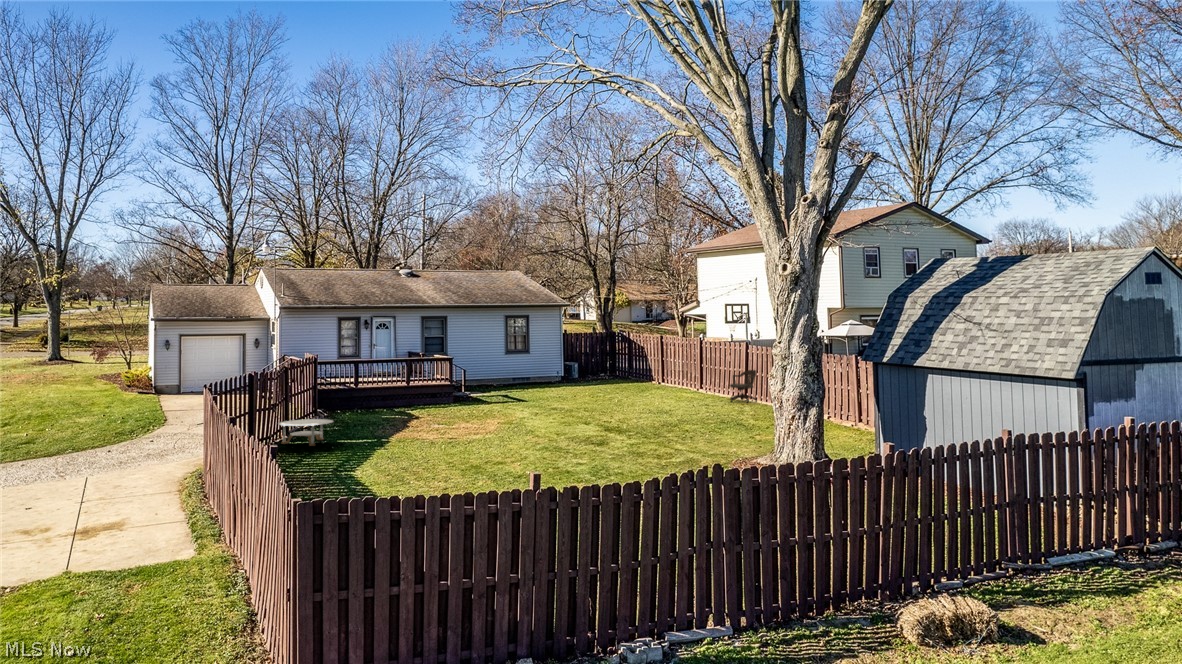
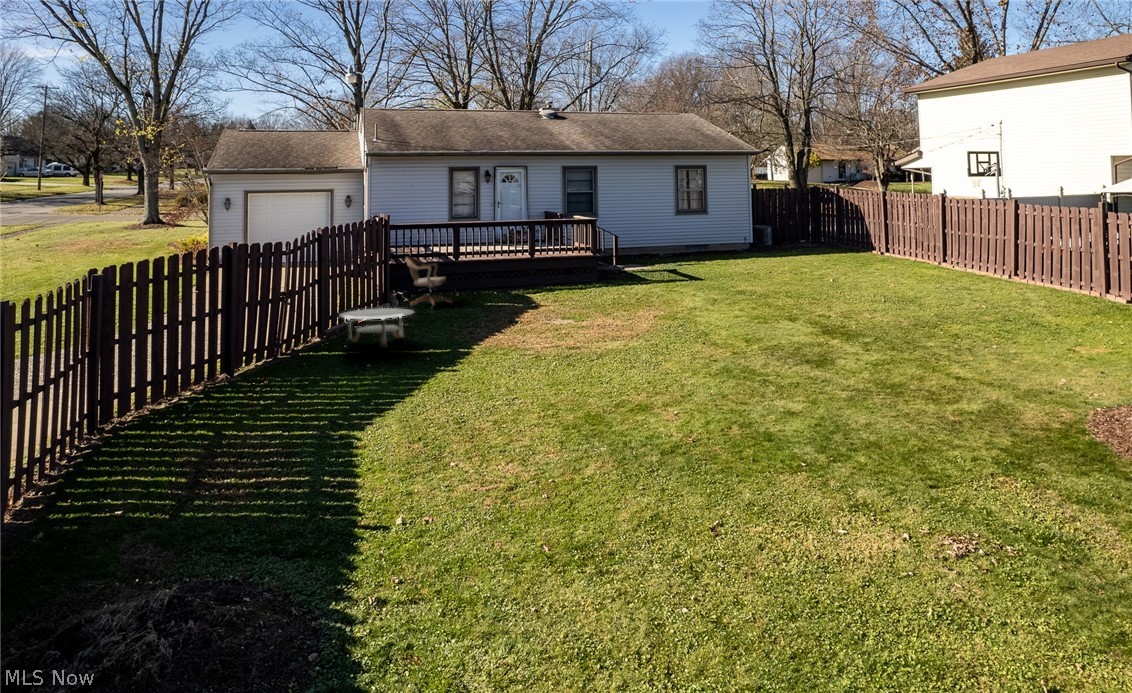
chair: present [730,370,757,403] -> present [406,257,453,309]

